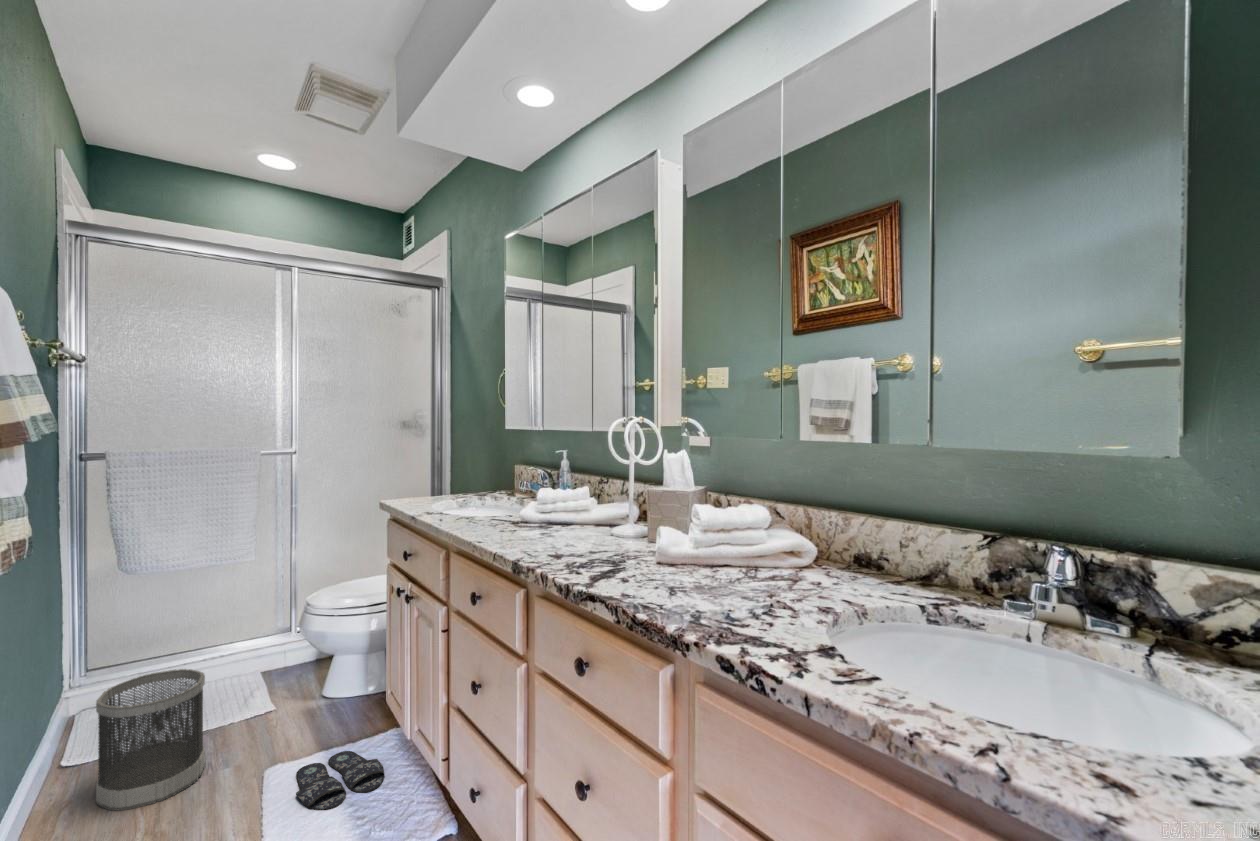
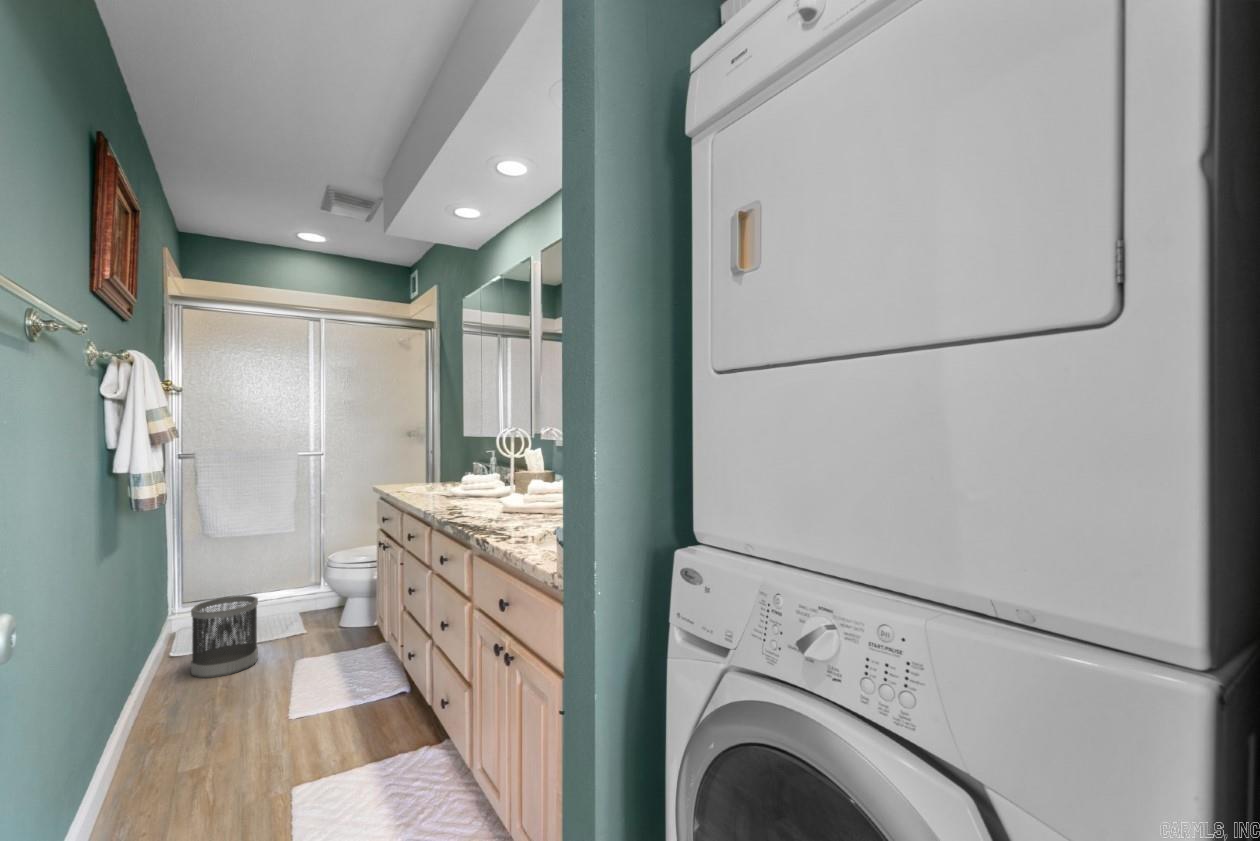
slippers: present [296,751,385,810] -> none [314,654,372,681]

